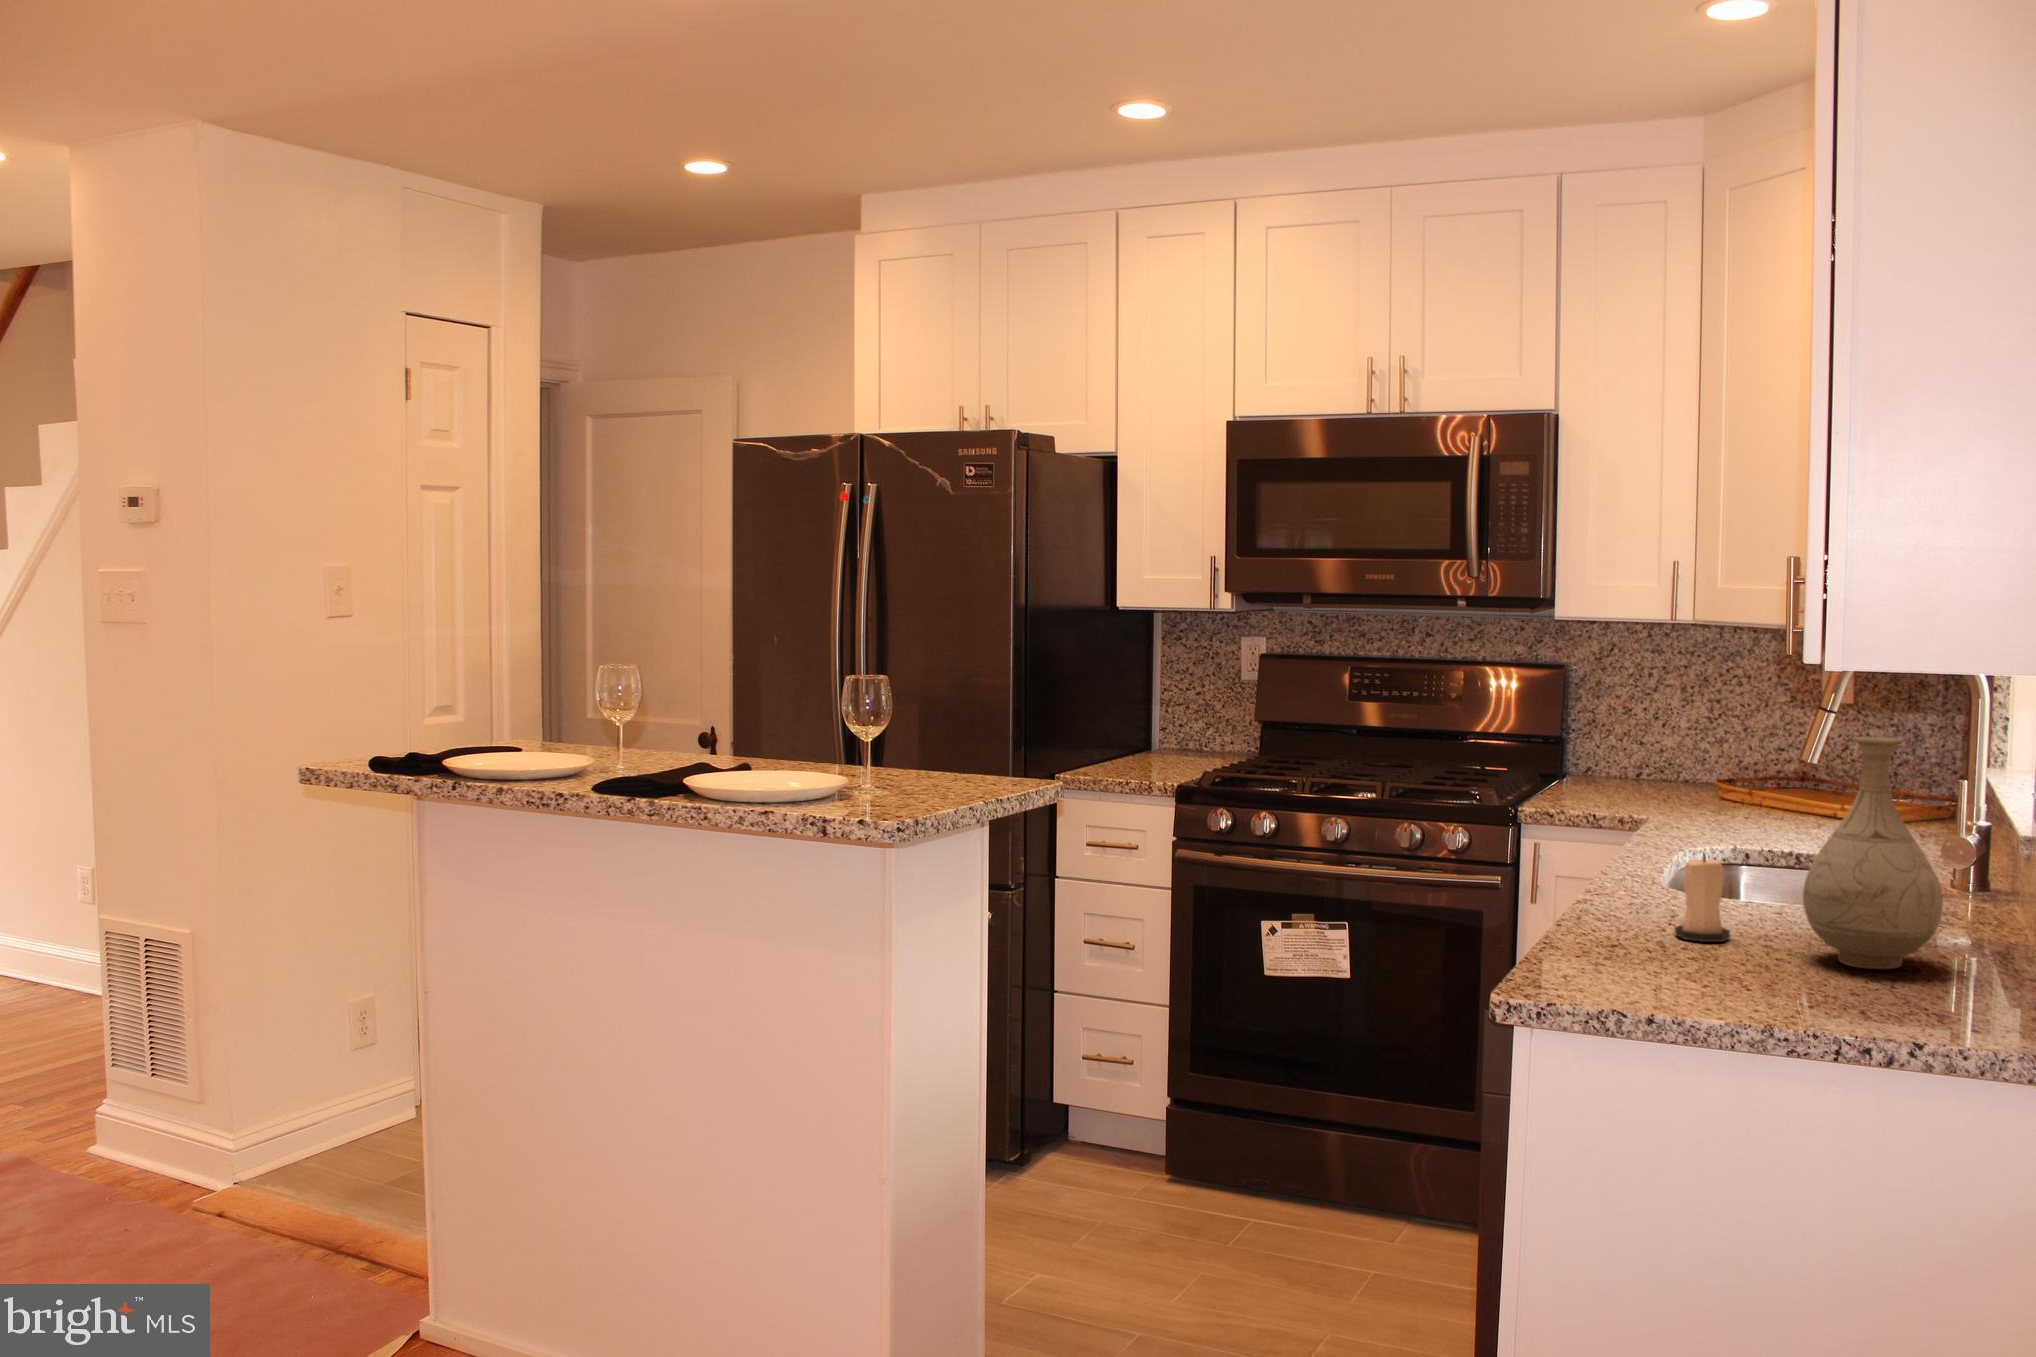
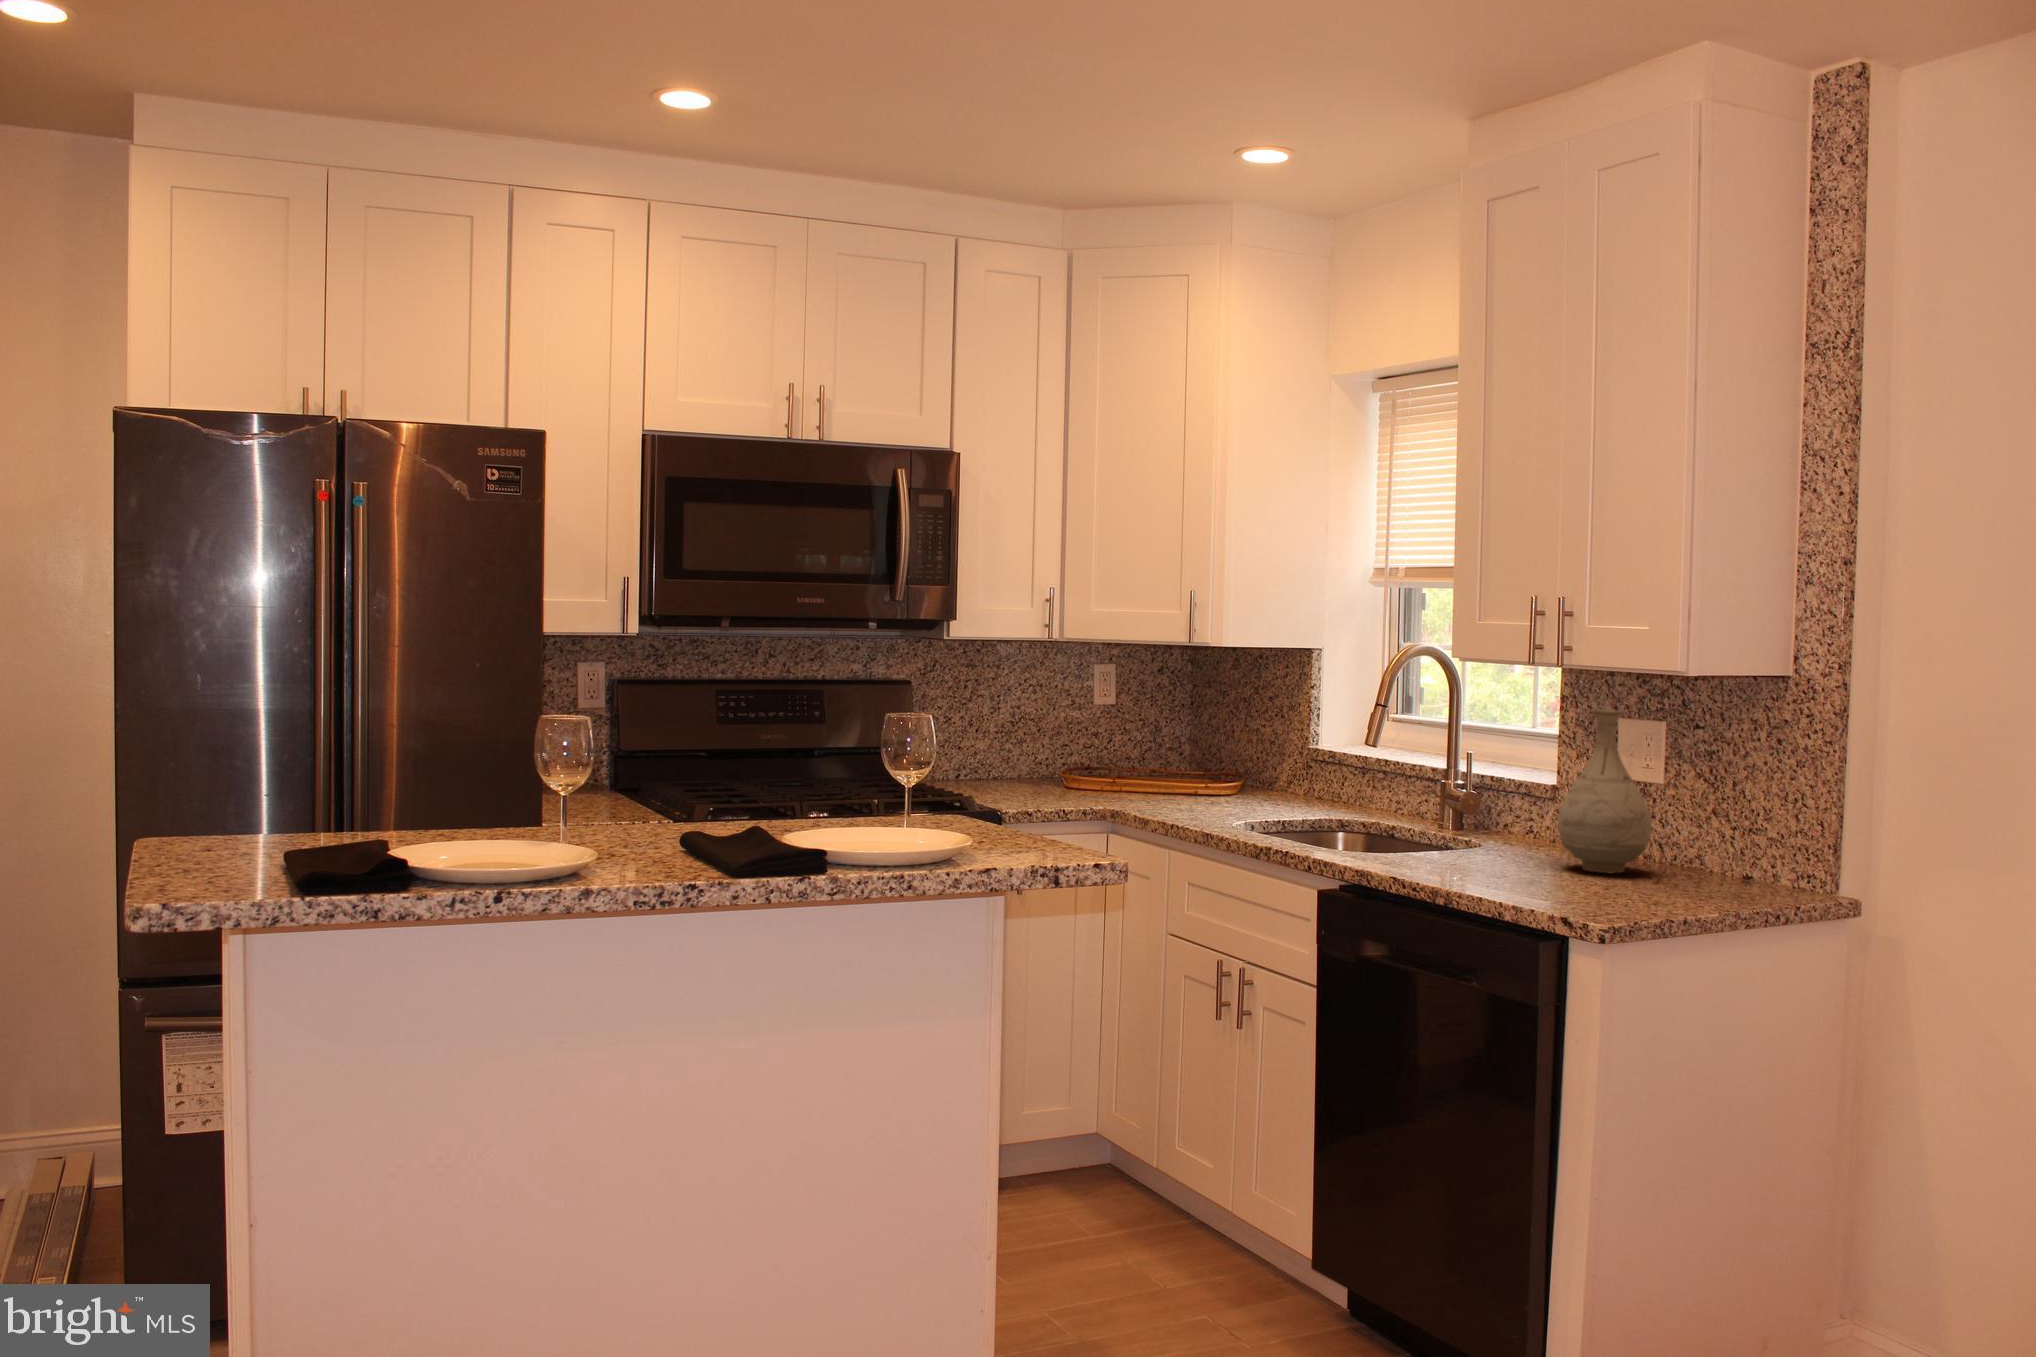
candle: present [1675,854,1730,942] -> none [1471,806,1512,873]

